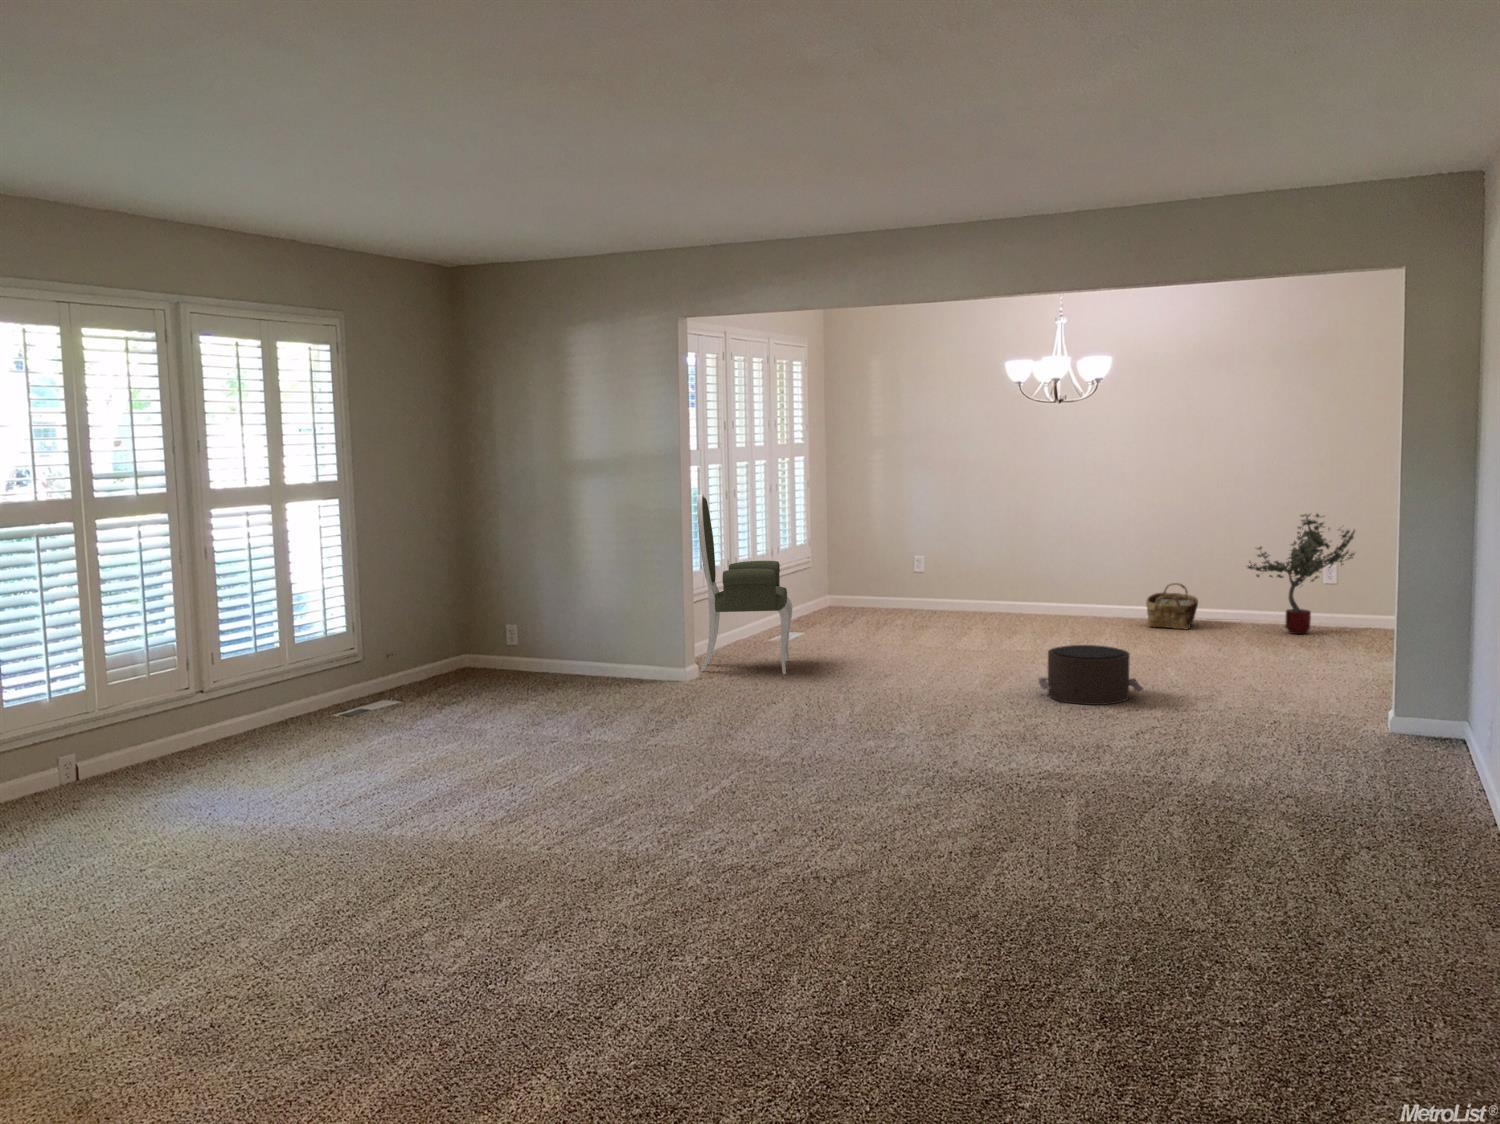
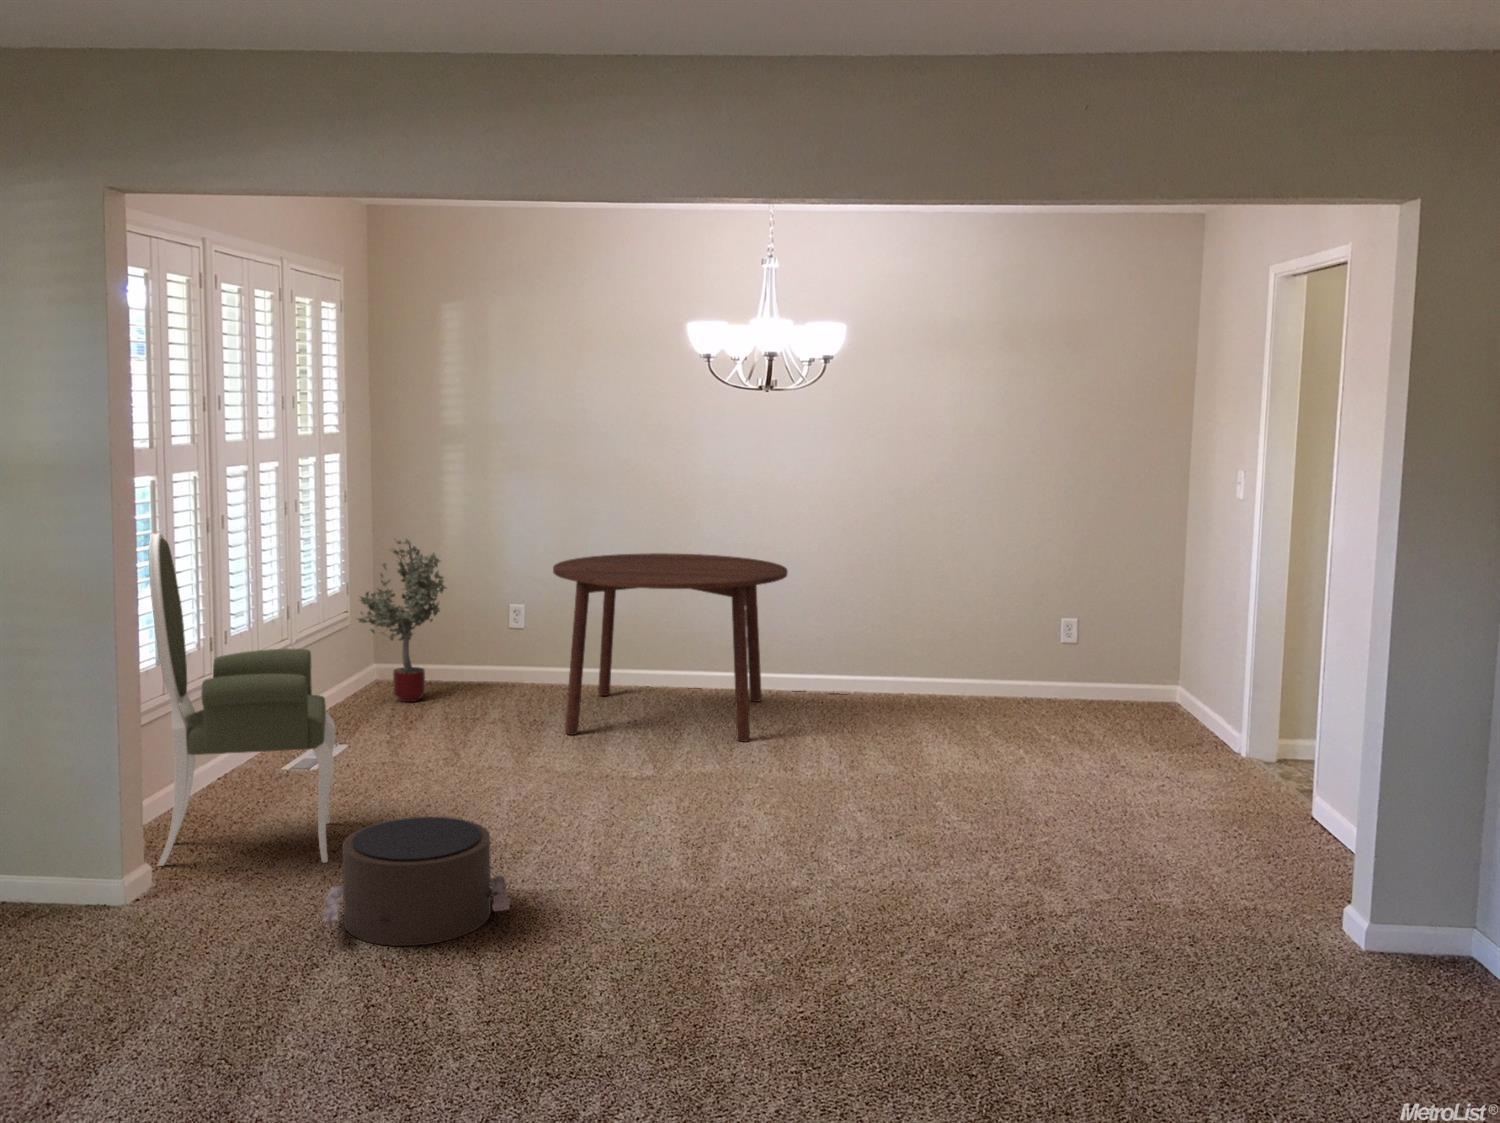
potted tree: present [1248,514,1355,634] -> present [358,539,446,702]
dining table: none [934,519,1094,638] -> present [553,553,788,742]
woven basket: present [1146,583,1198,630] -> none [852,646,919,715]
pouf: present [1039,645,1143,705] -> present [323,817,511,946]

